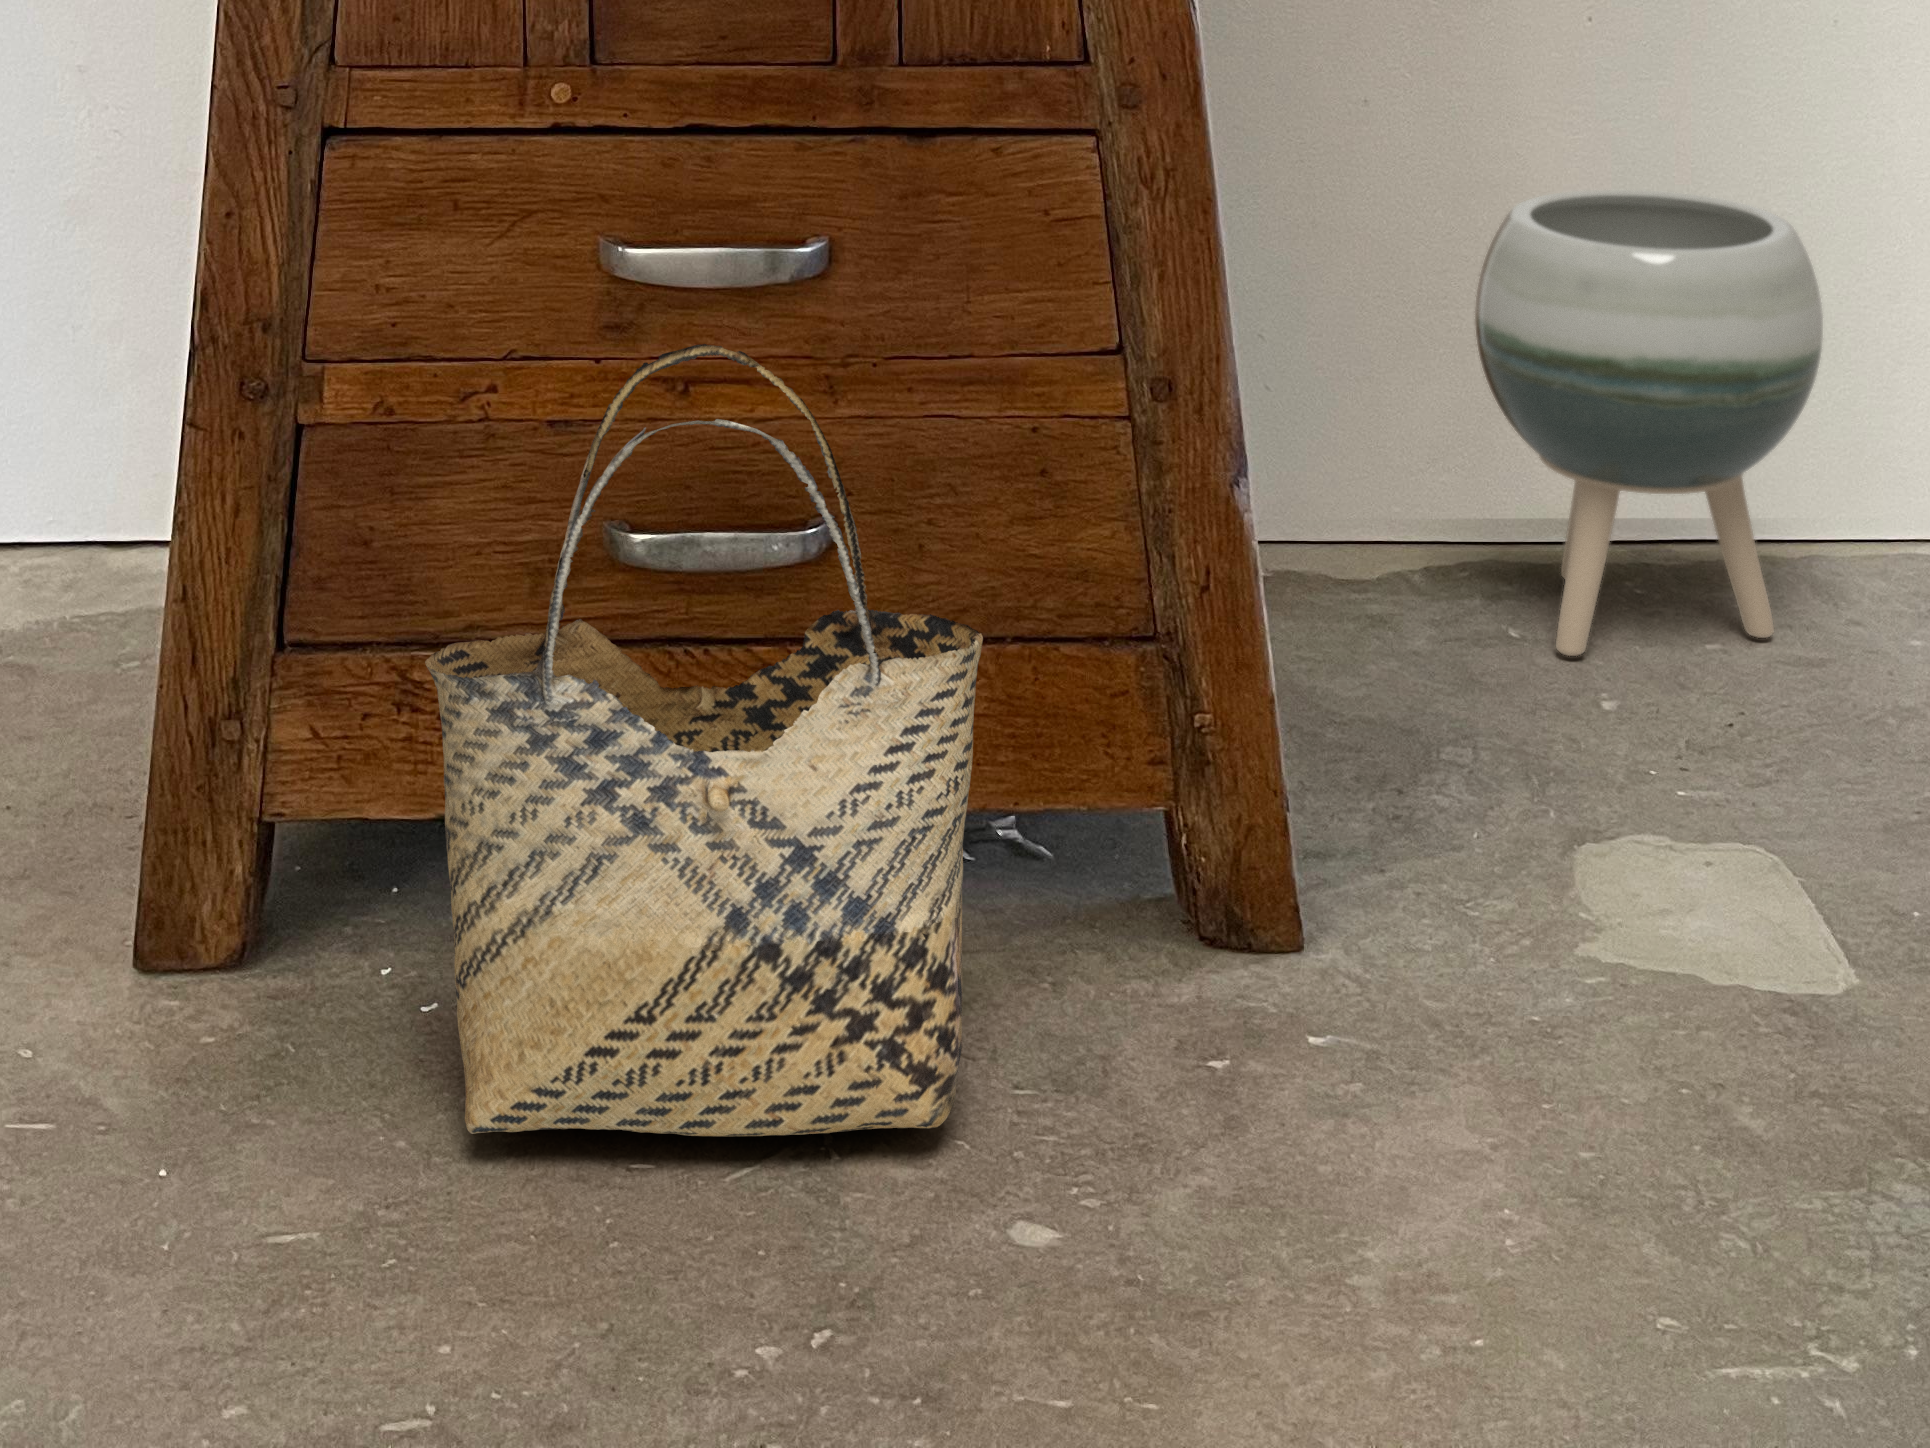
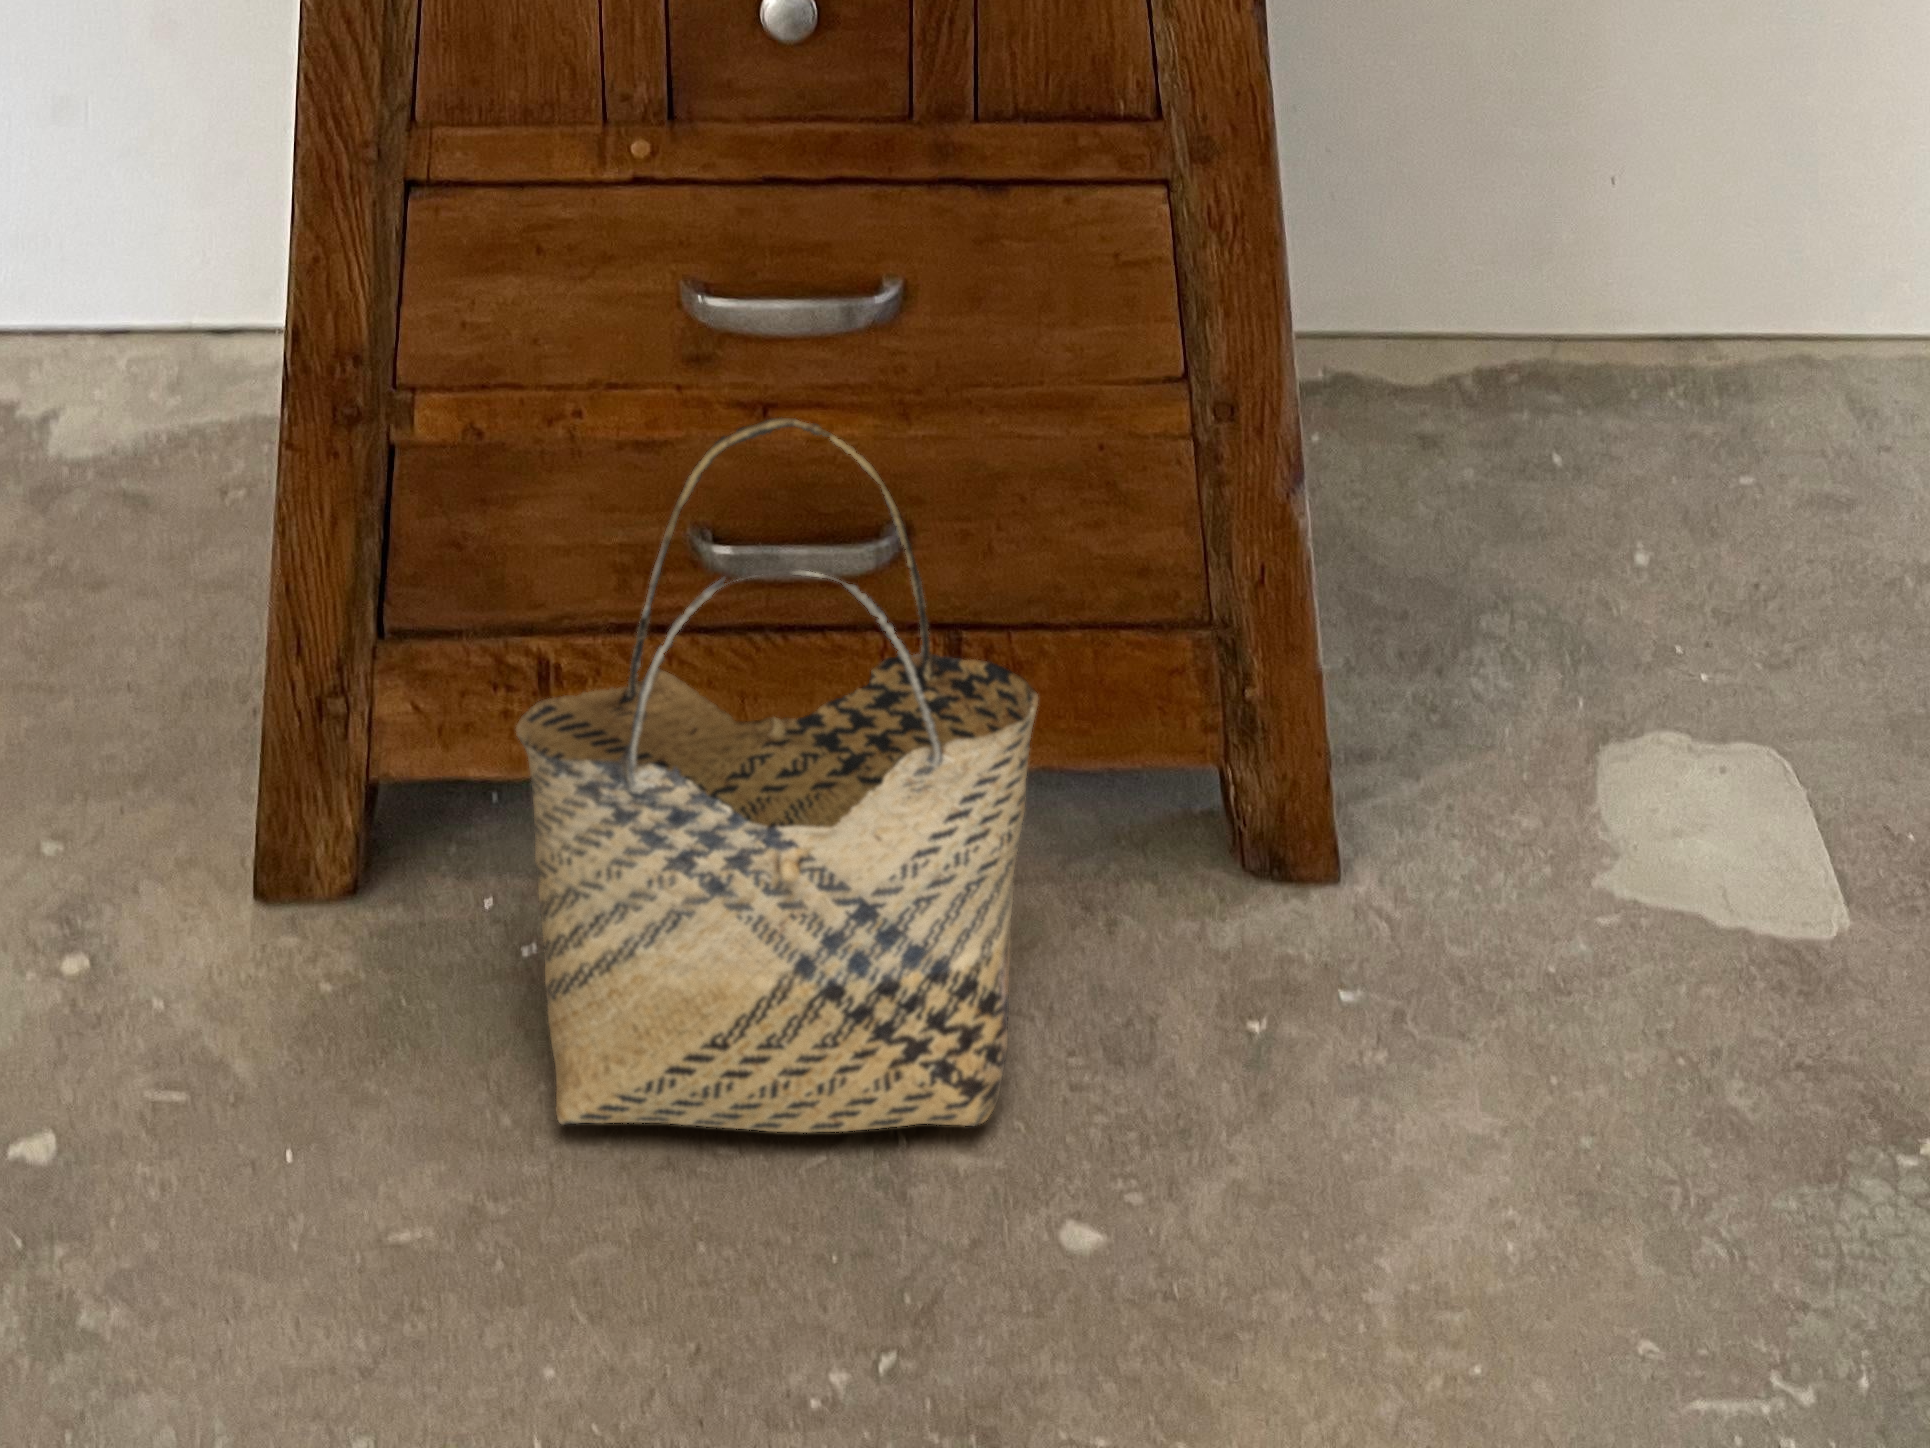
planter: present [1475,190,1823,656] -> none [1519,71,1853,521]

